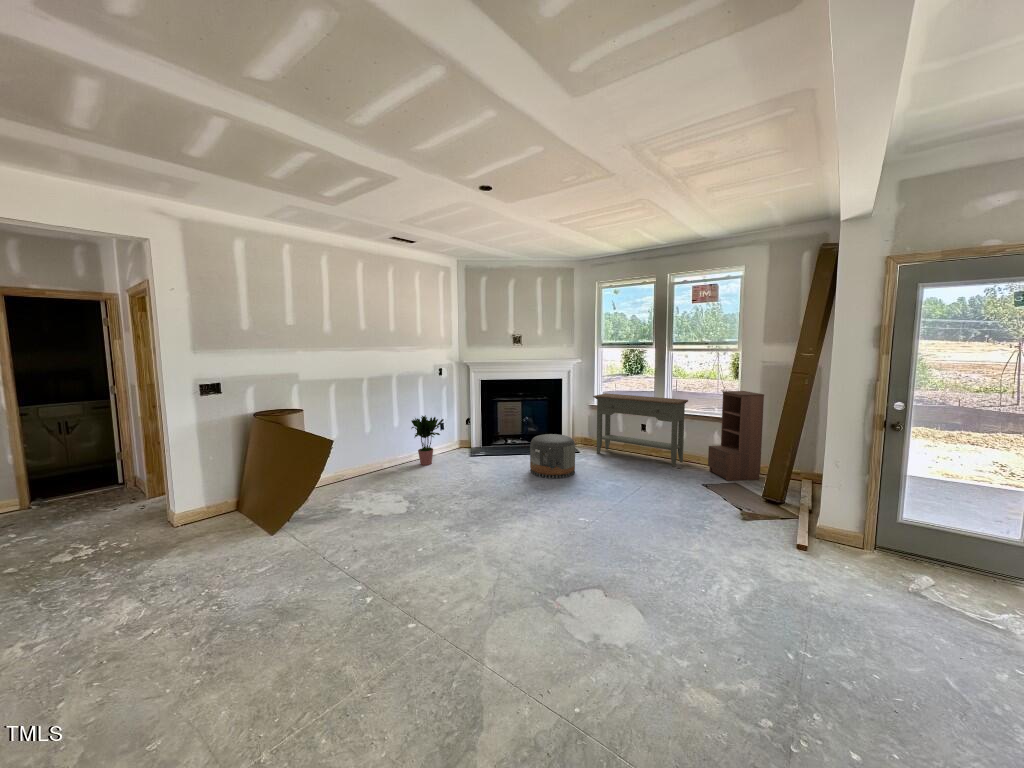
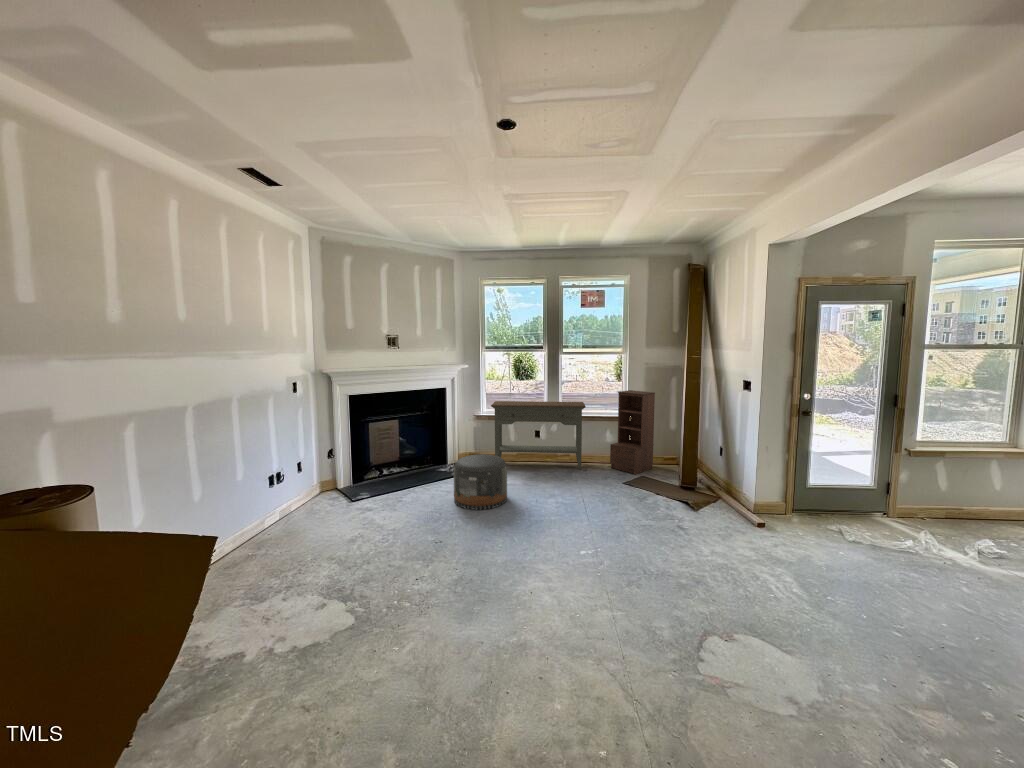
potted plant: present [412,415,444,465] -> none [261,448,327,531]

